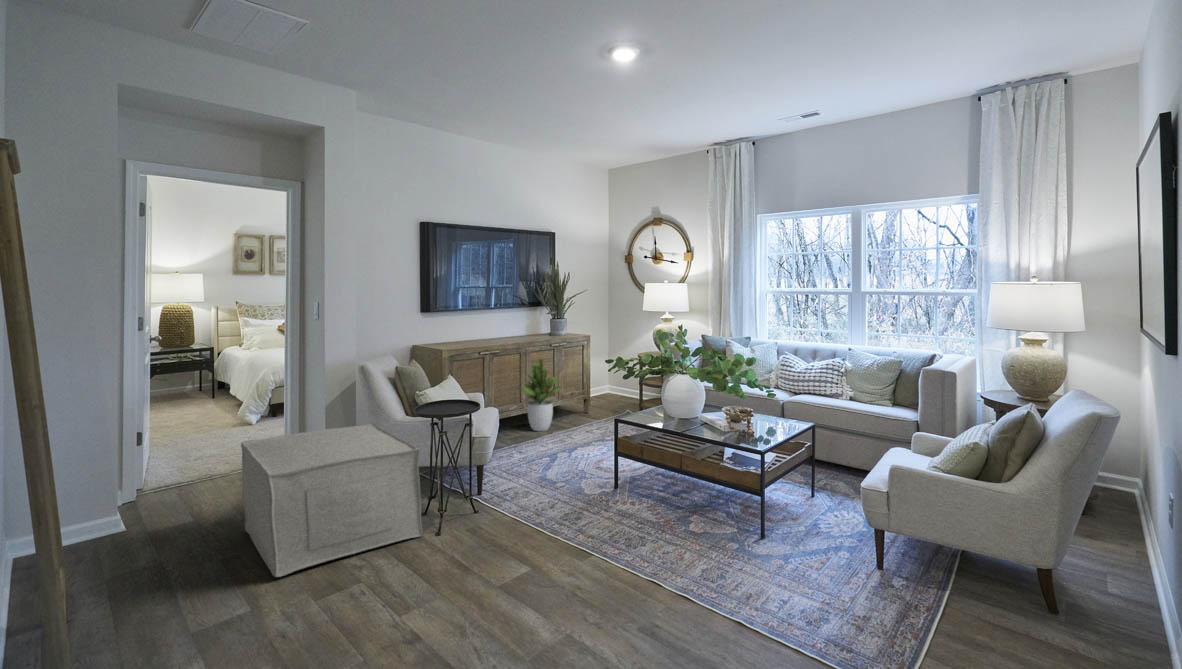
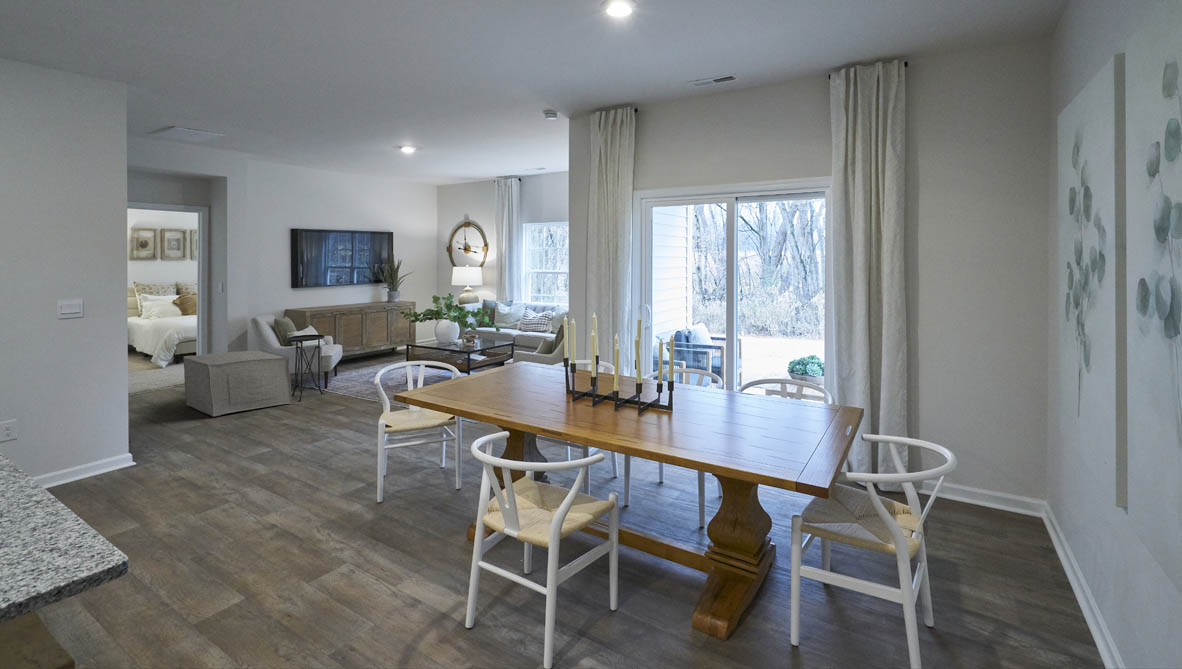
potted plant: present [521,359,562,431] -> none [360,318,391,365]

